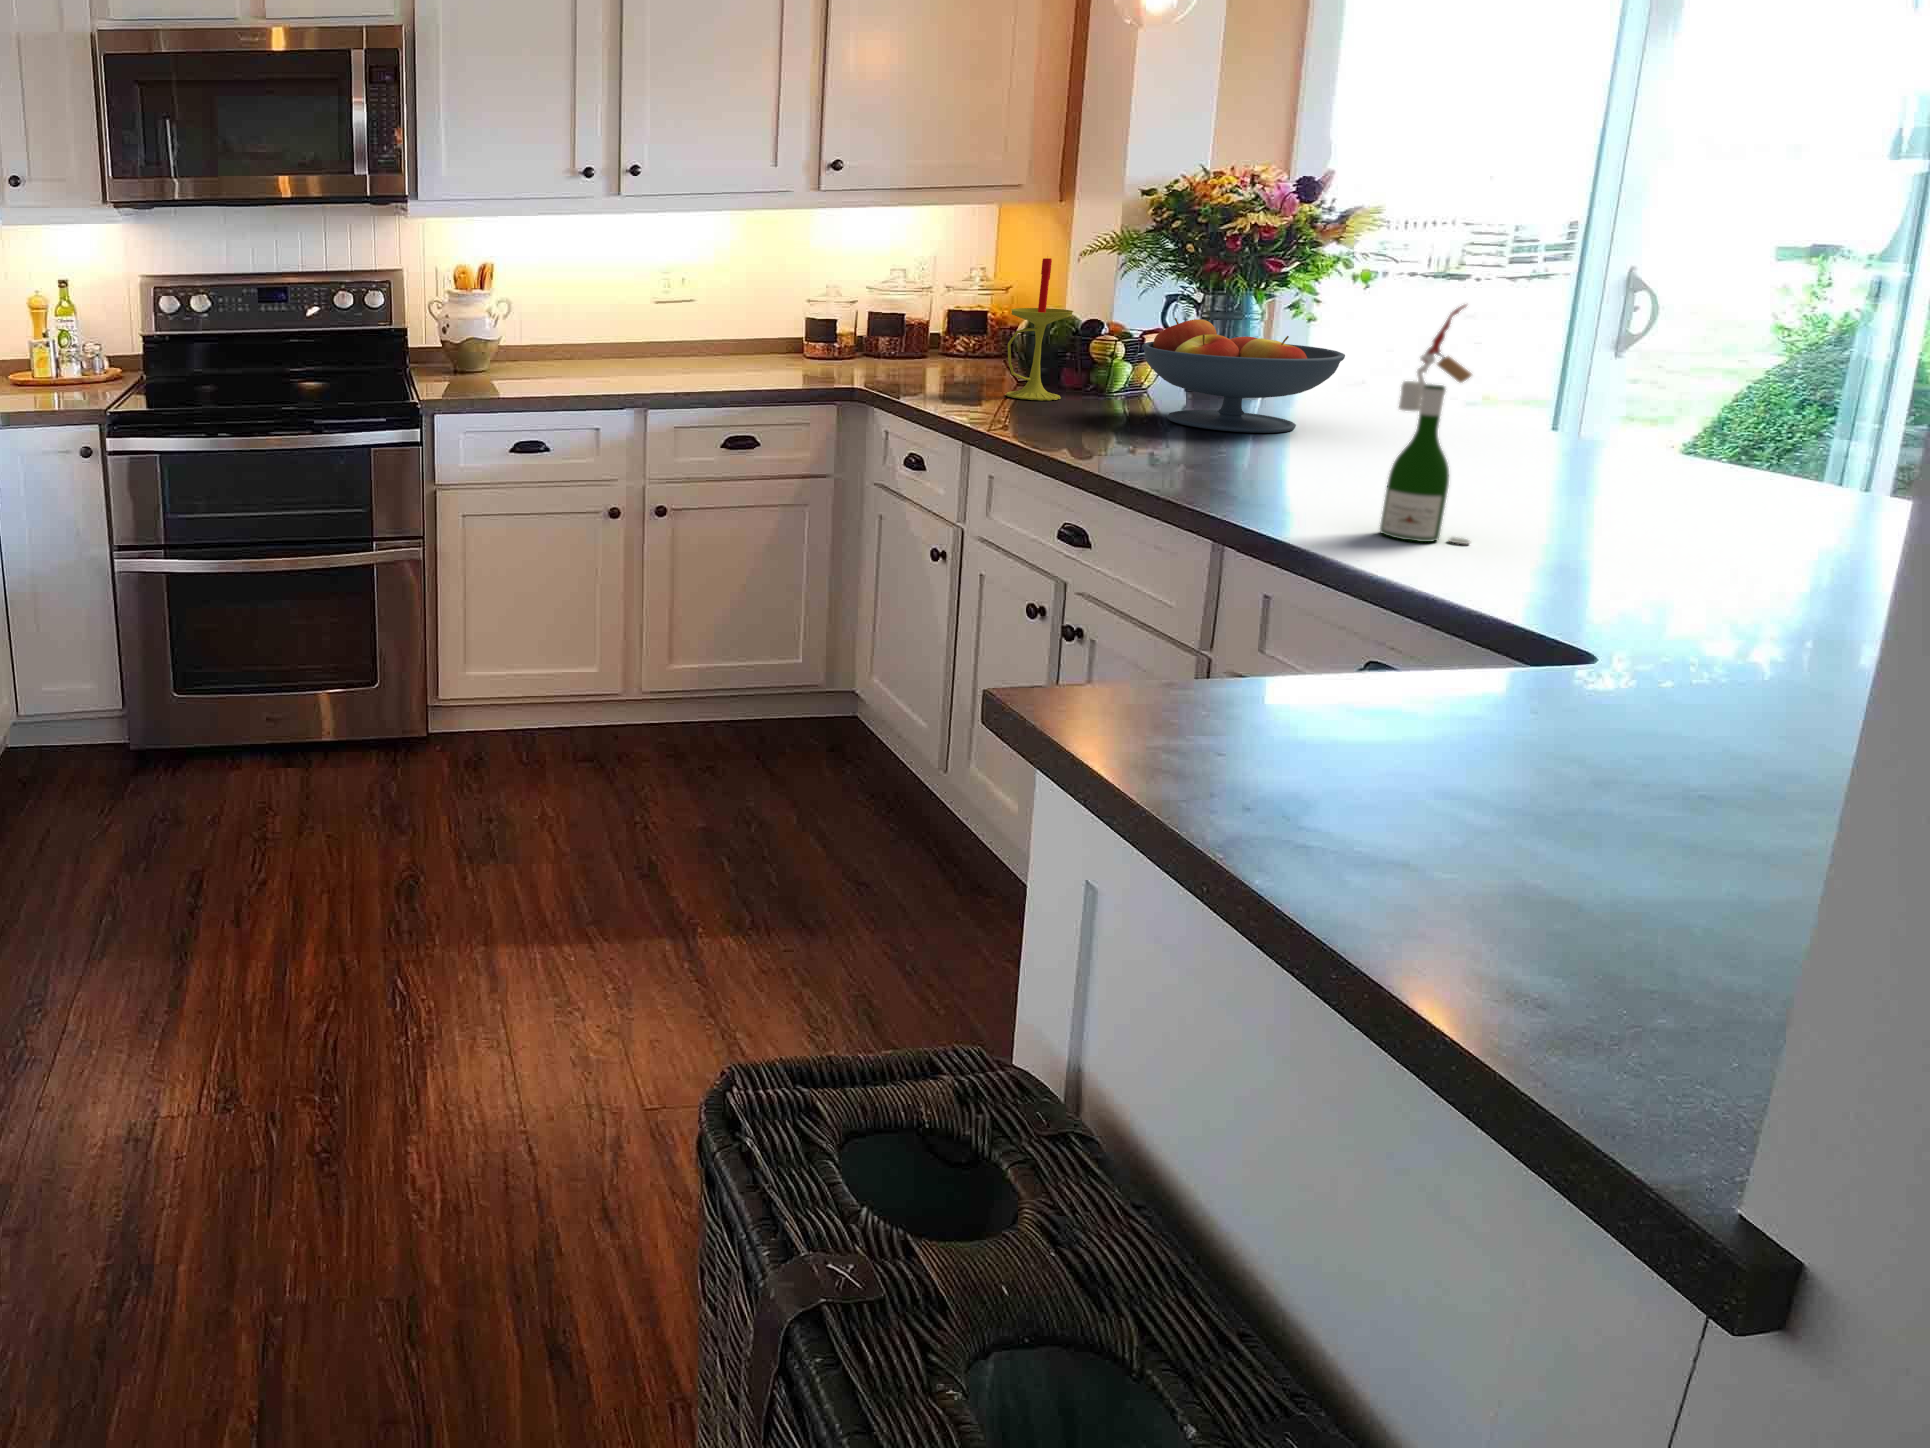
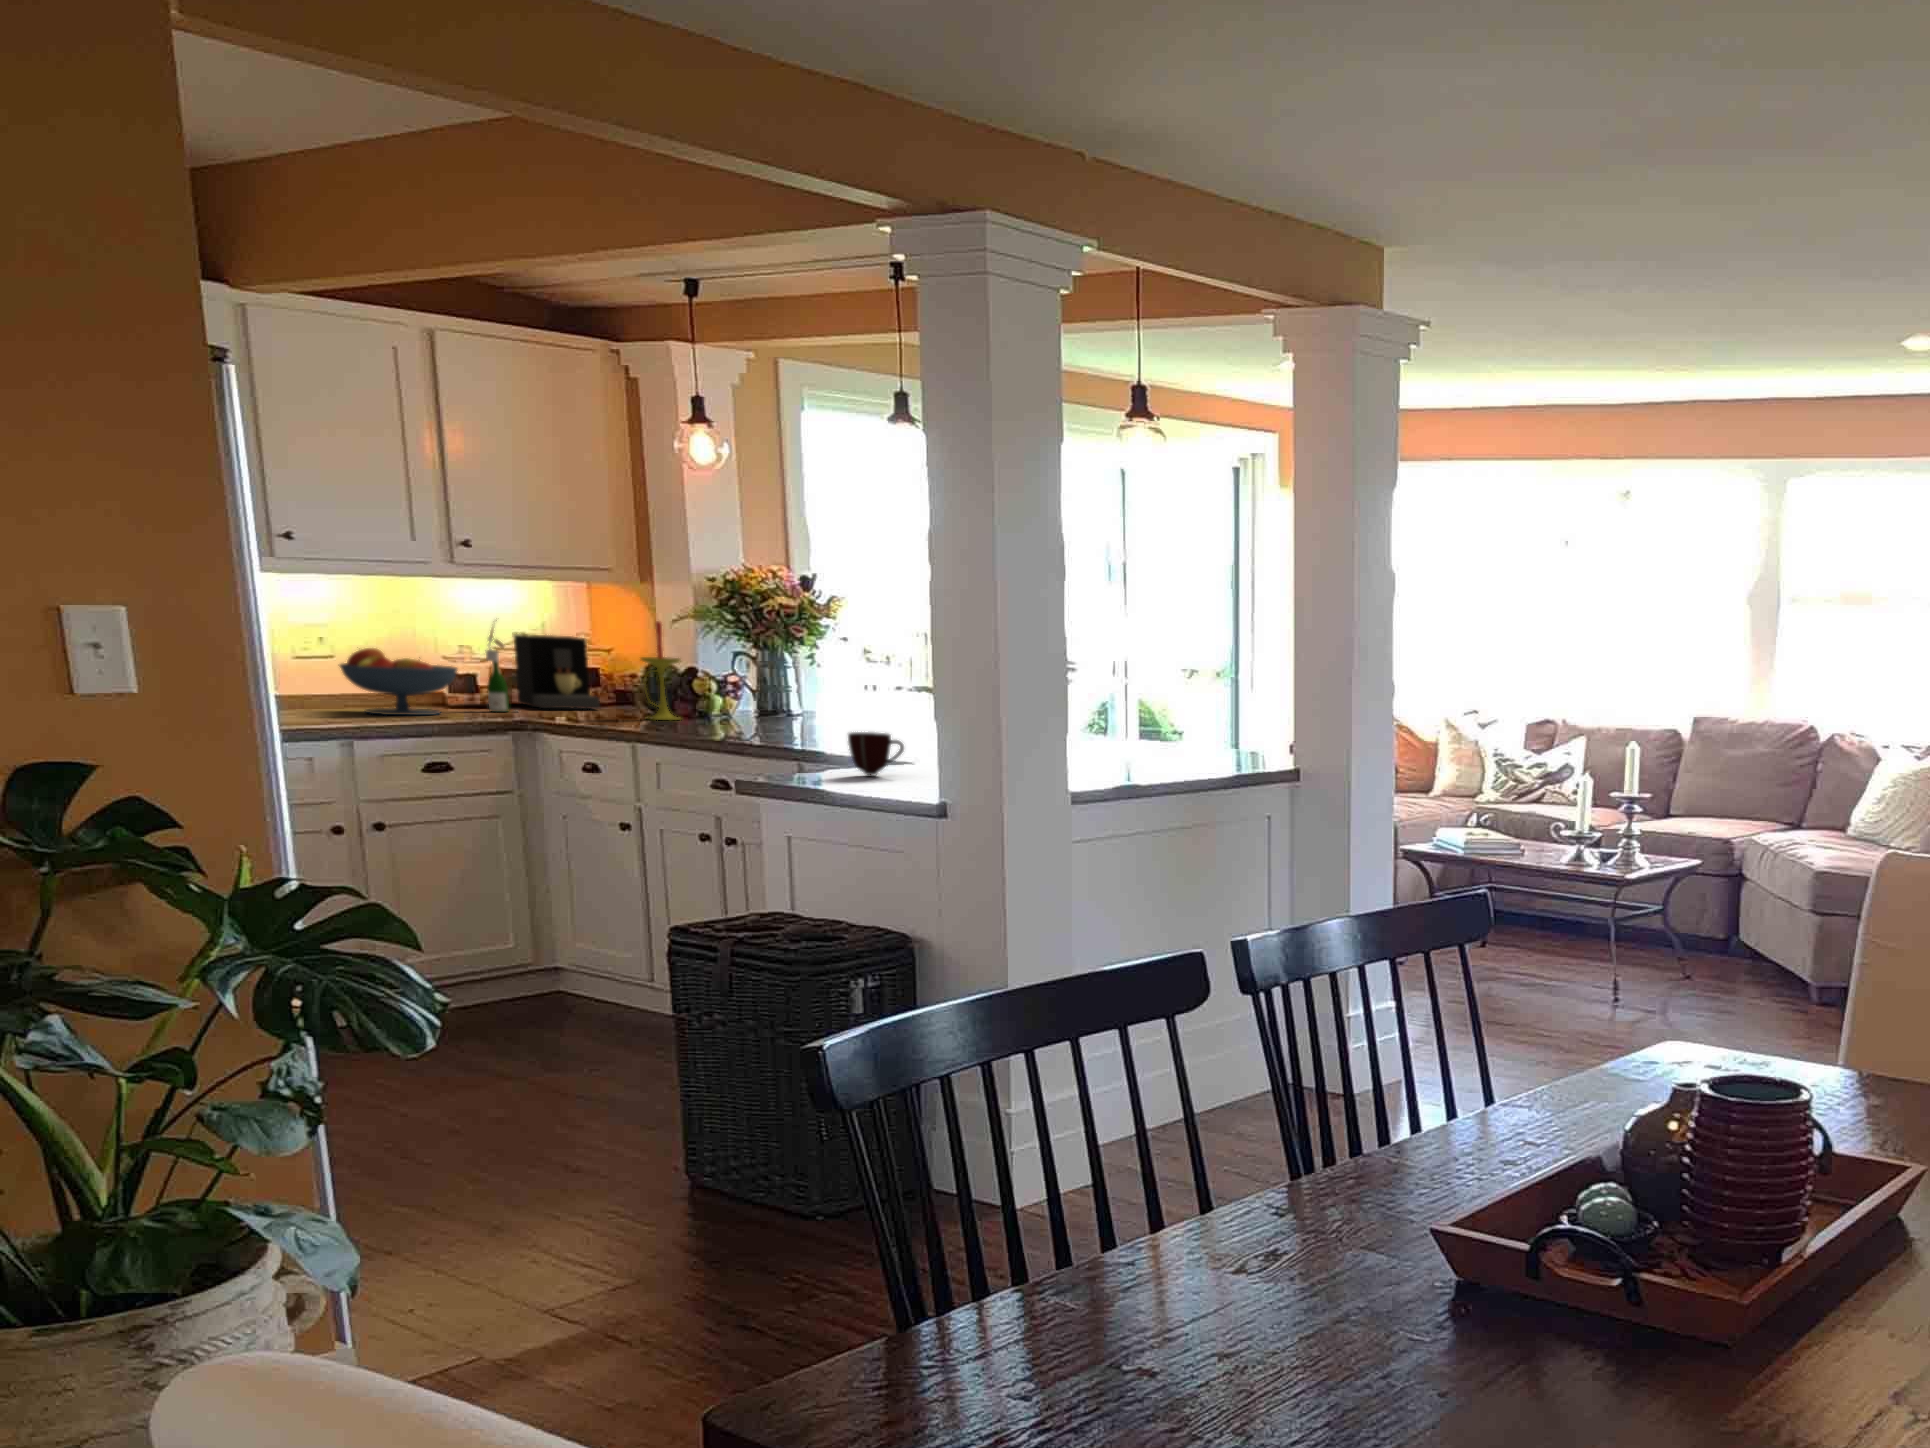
coffee maker: none [885,273,969,368] -> present [514,634,600,709]
wine bottle: present [1380,305,1472,544] -> present [485,620,509,712]
fruit bowl: present [1142,318,1345,433] -> present [340,648,457,715]
mug: none [1392,666,1657,837] -> present [848,732,904,776]

